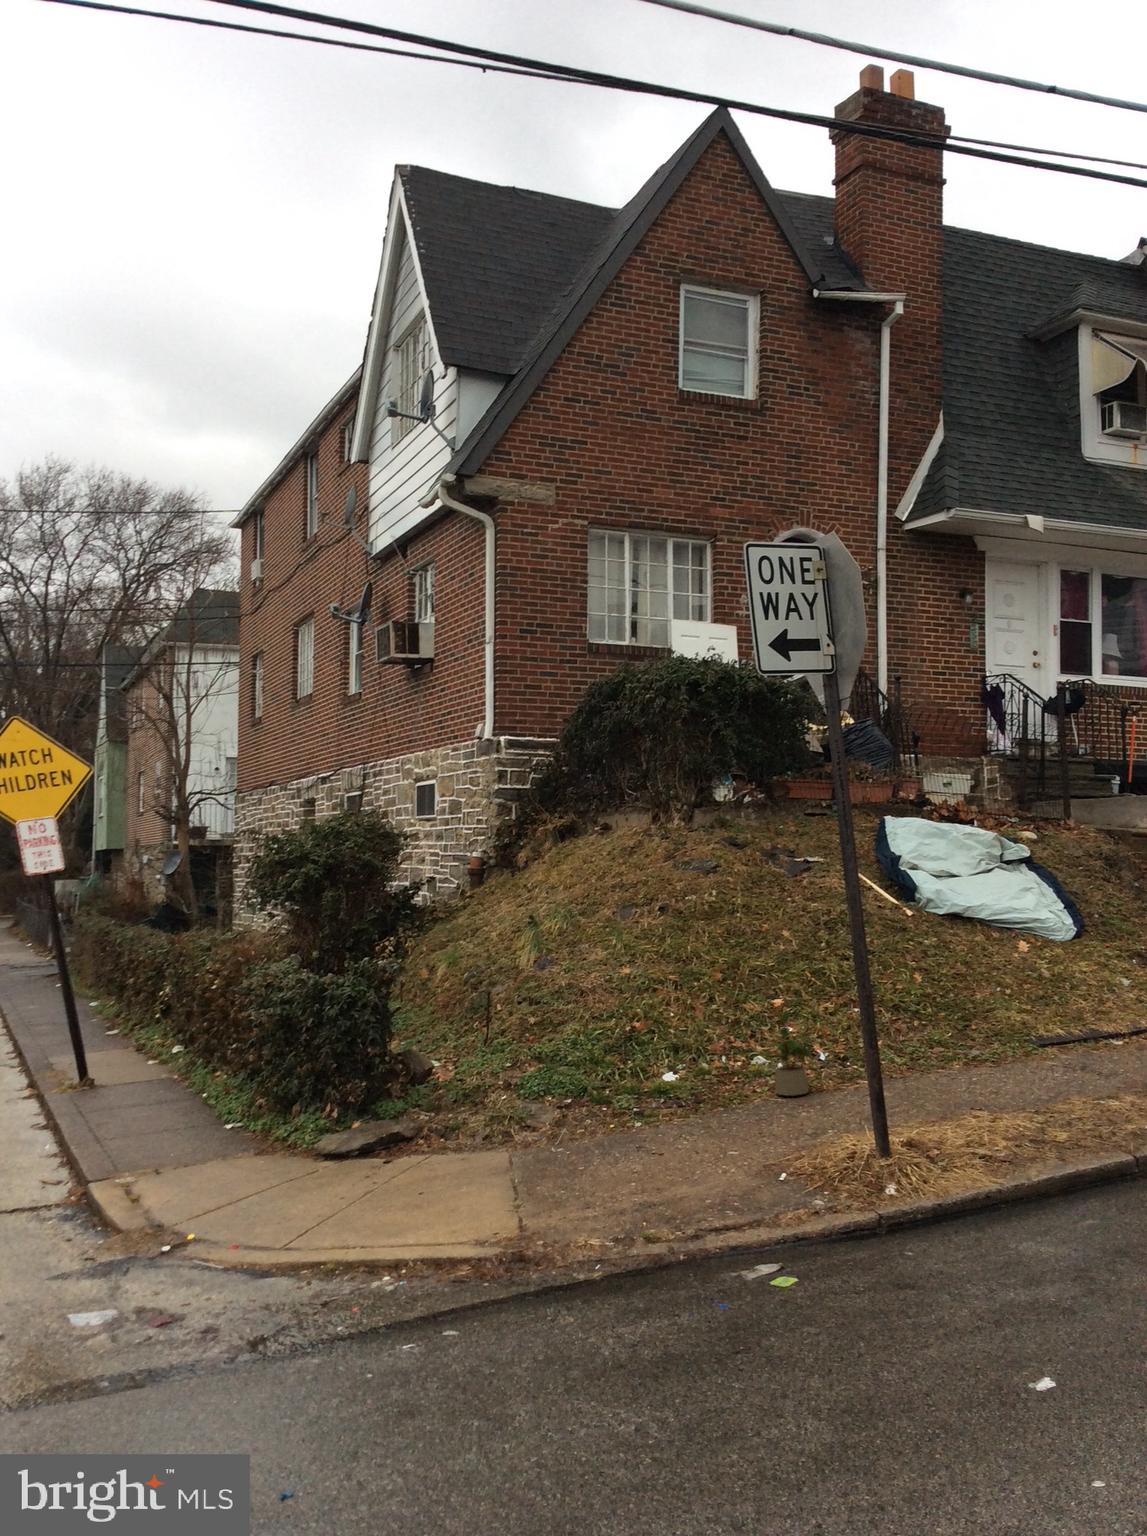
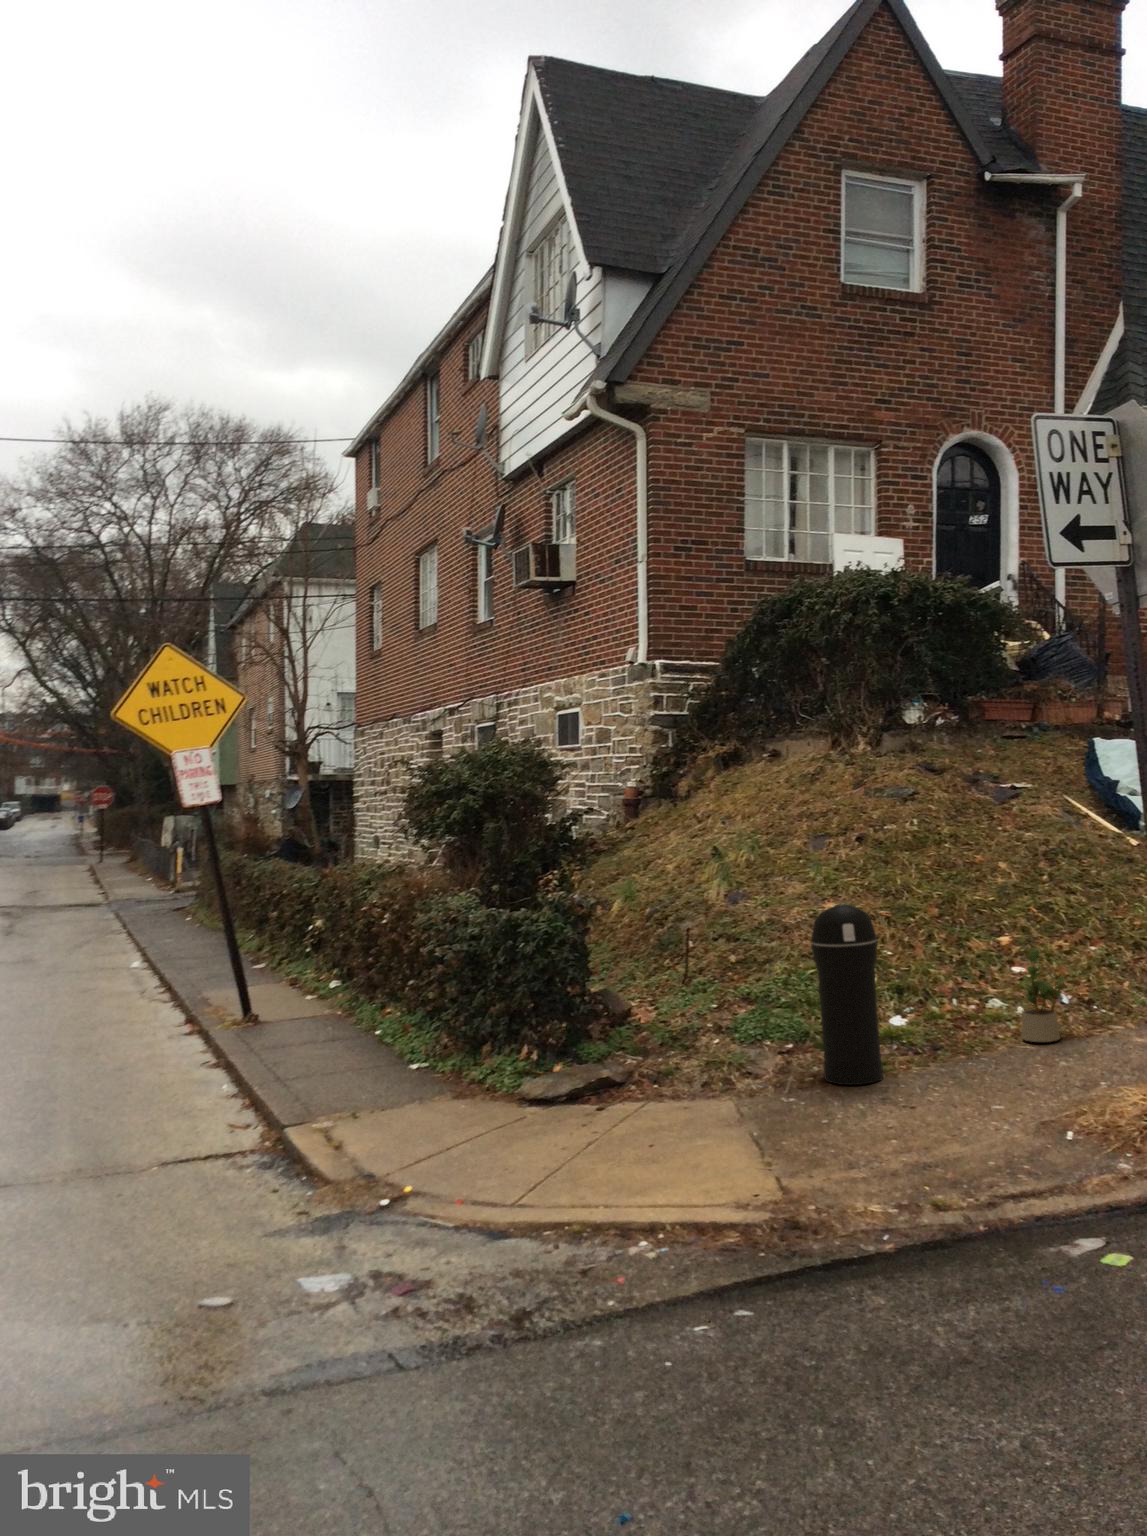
trash can: none [579,971,643,1135] -> present [811,904,883,1085]

